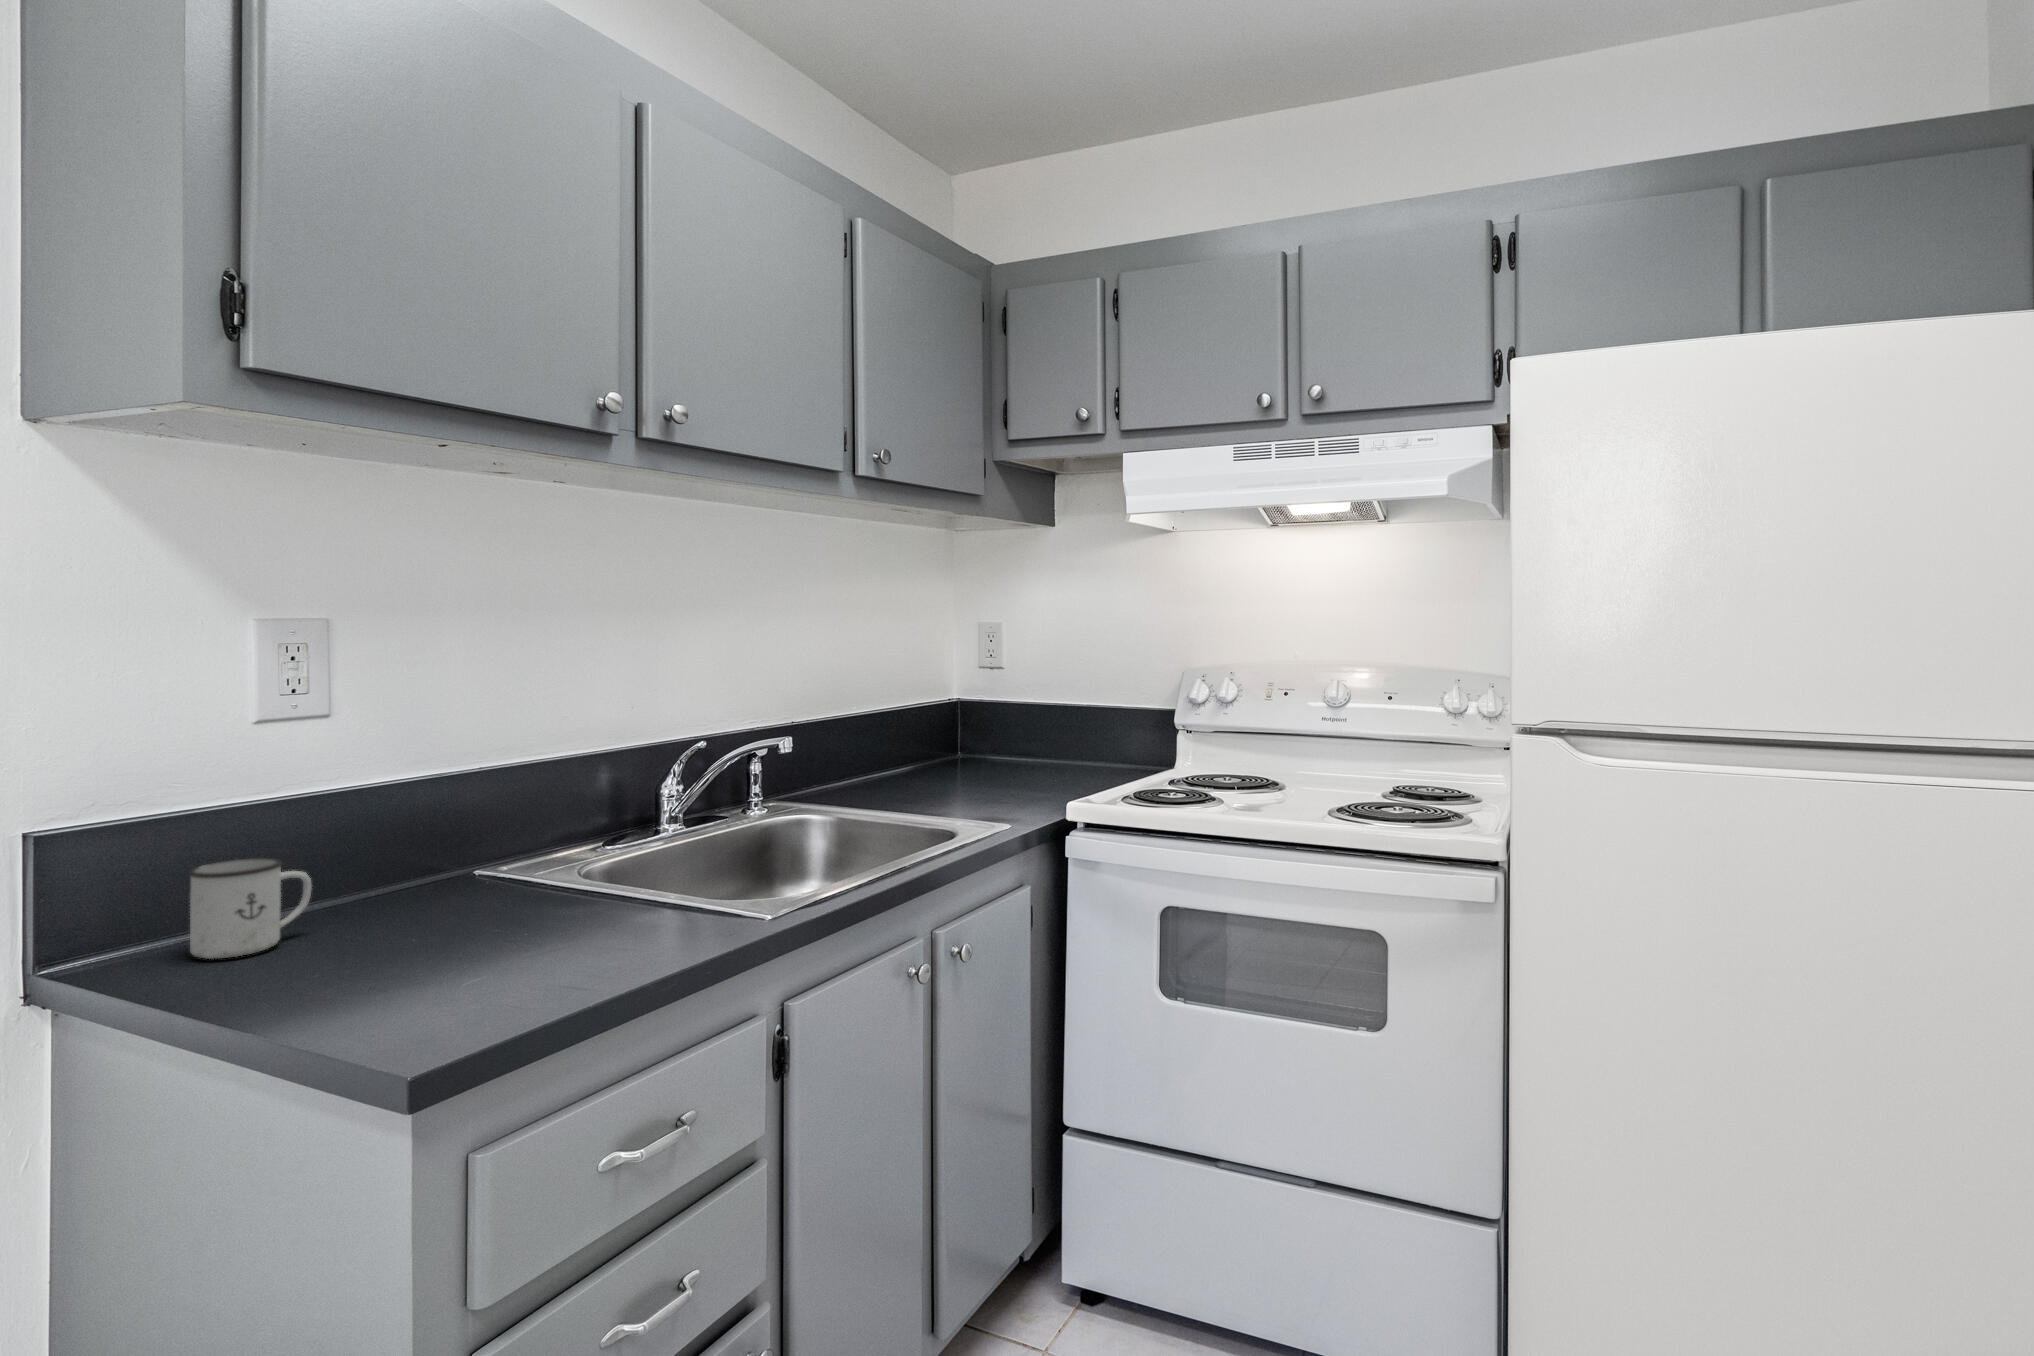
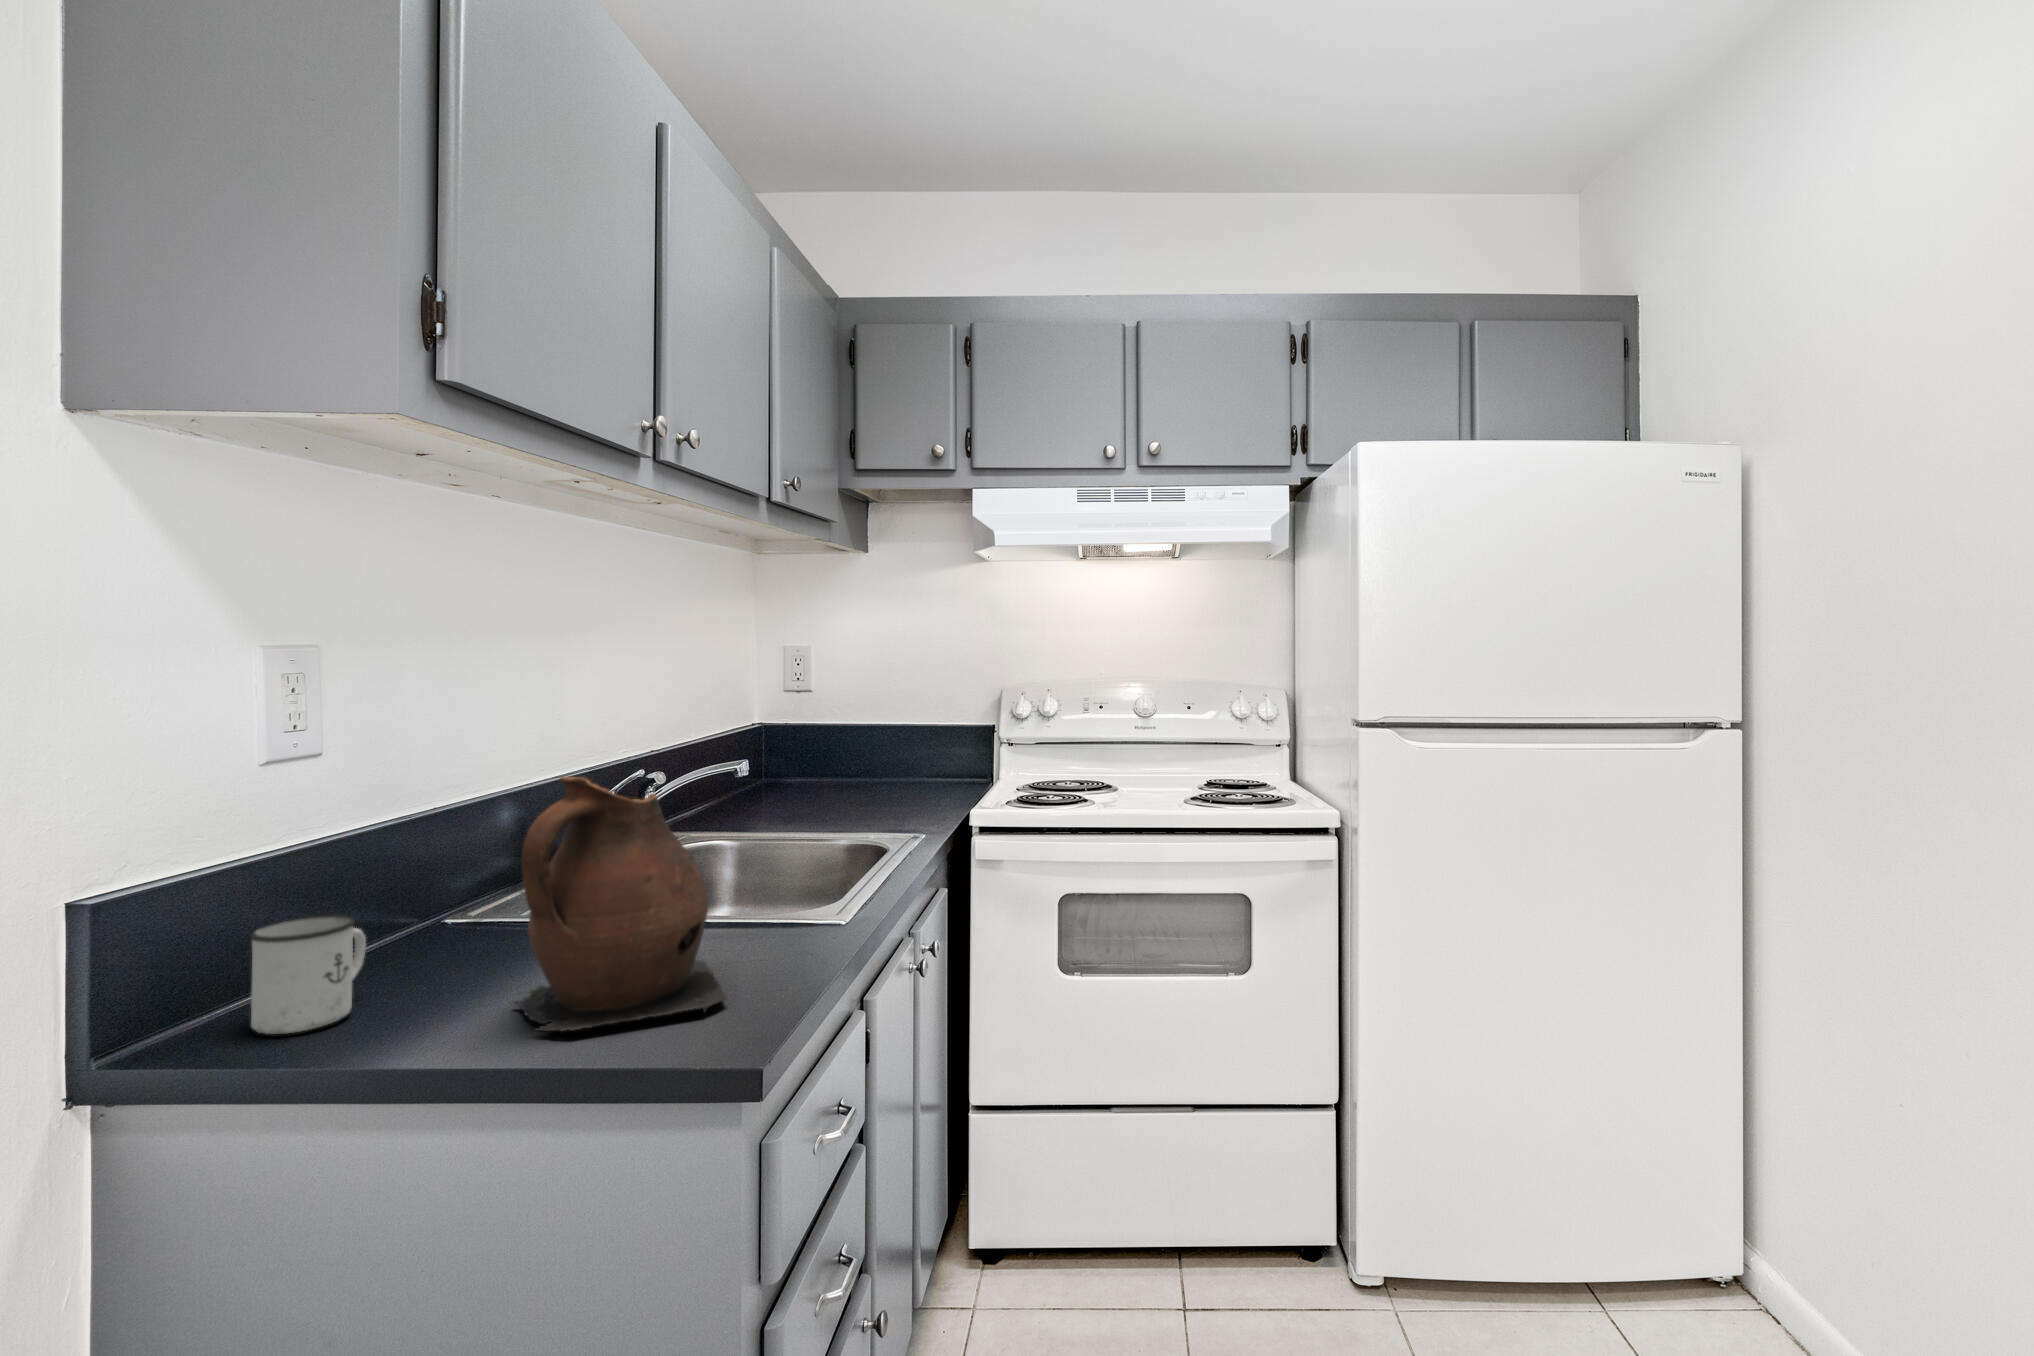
ceramic pitcher: none [336,747,582,995] -> present [516,776,726,1031]

